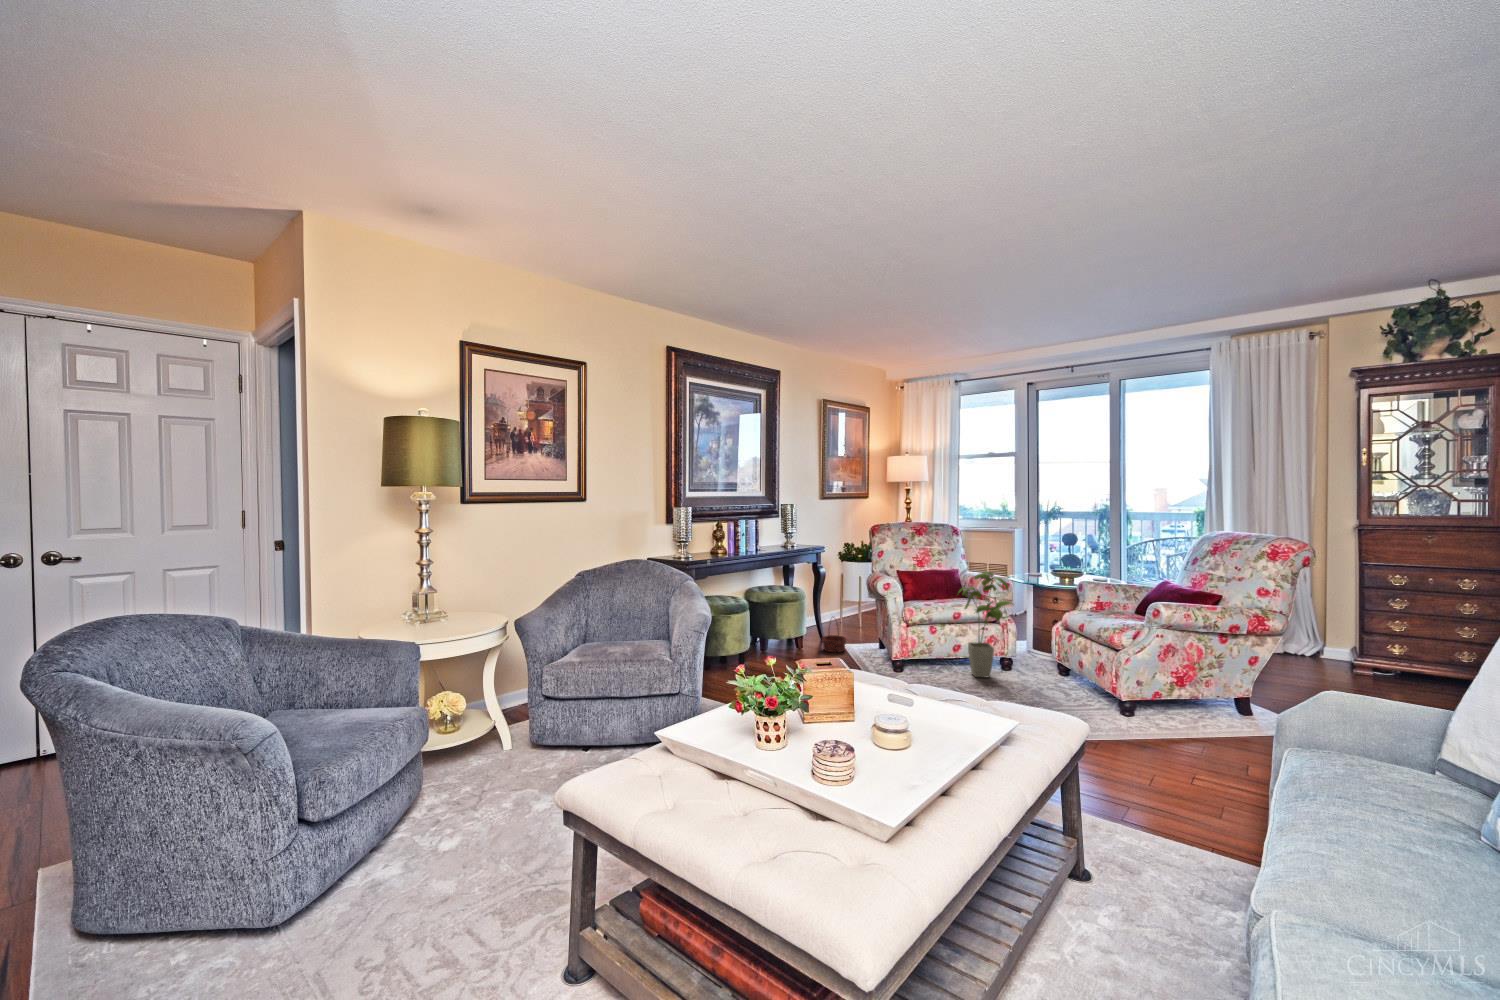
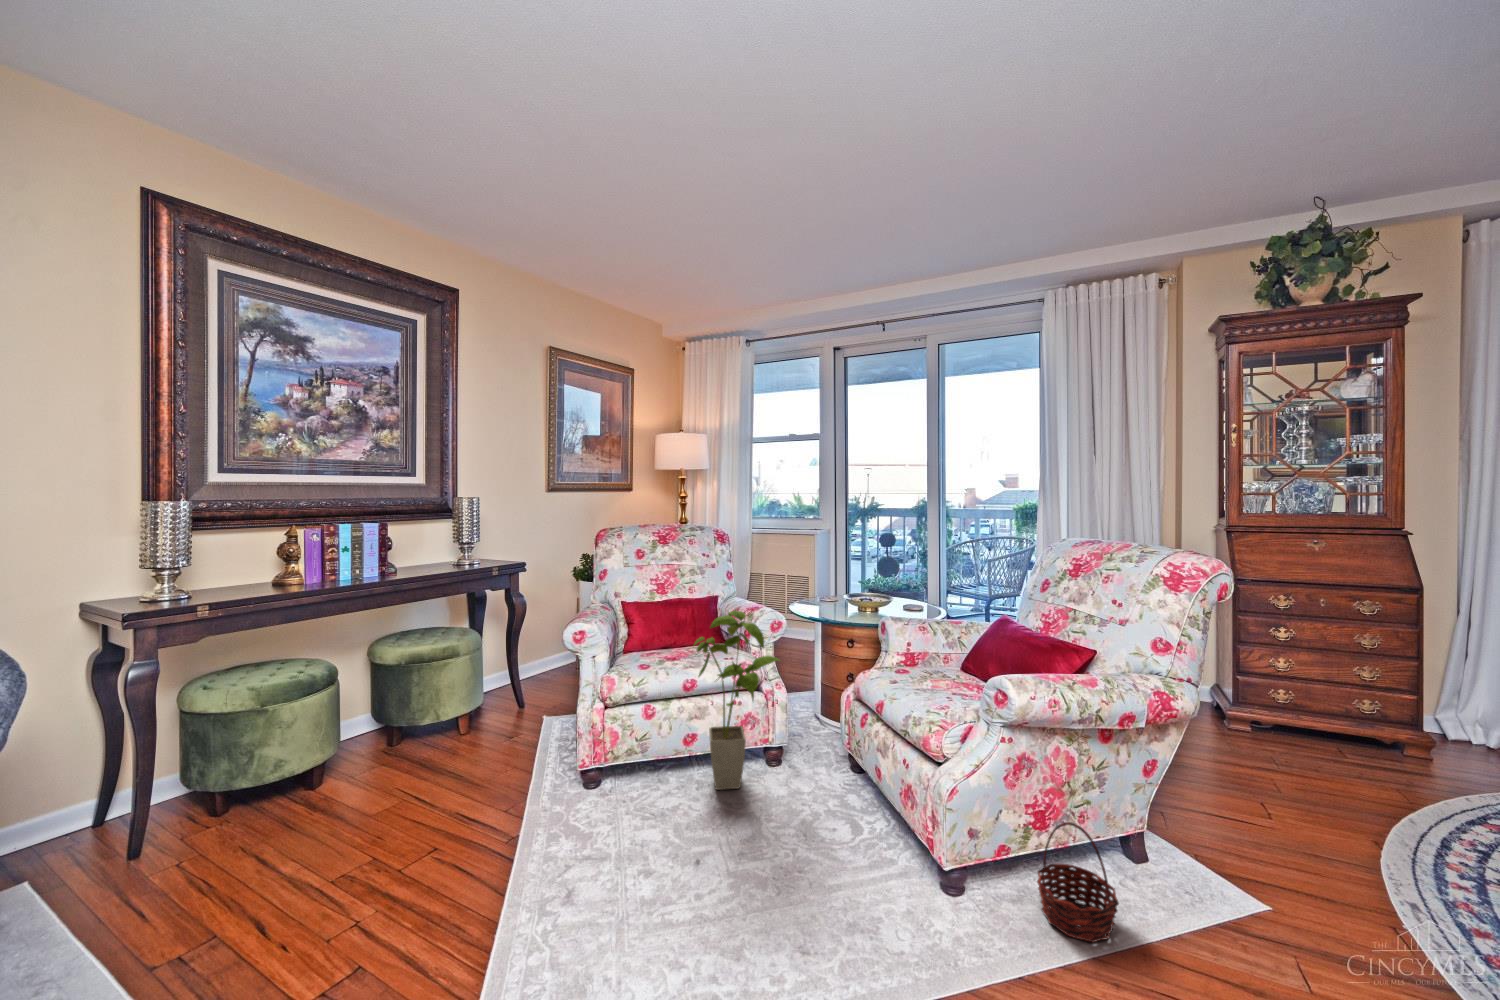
basket: present [822,617,846,652] -> present [1037,822,1119,942]

